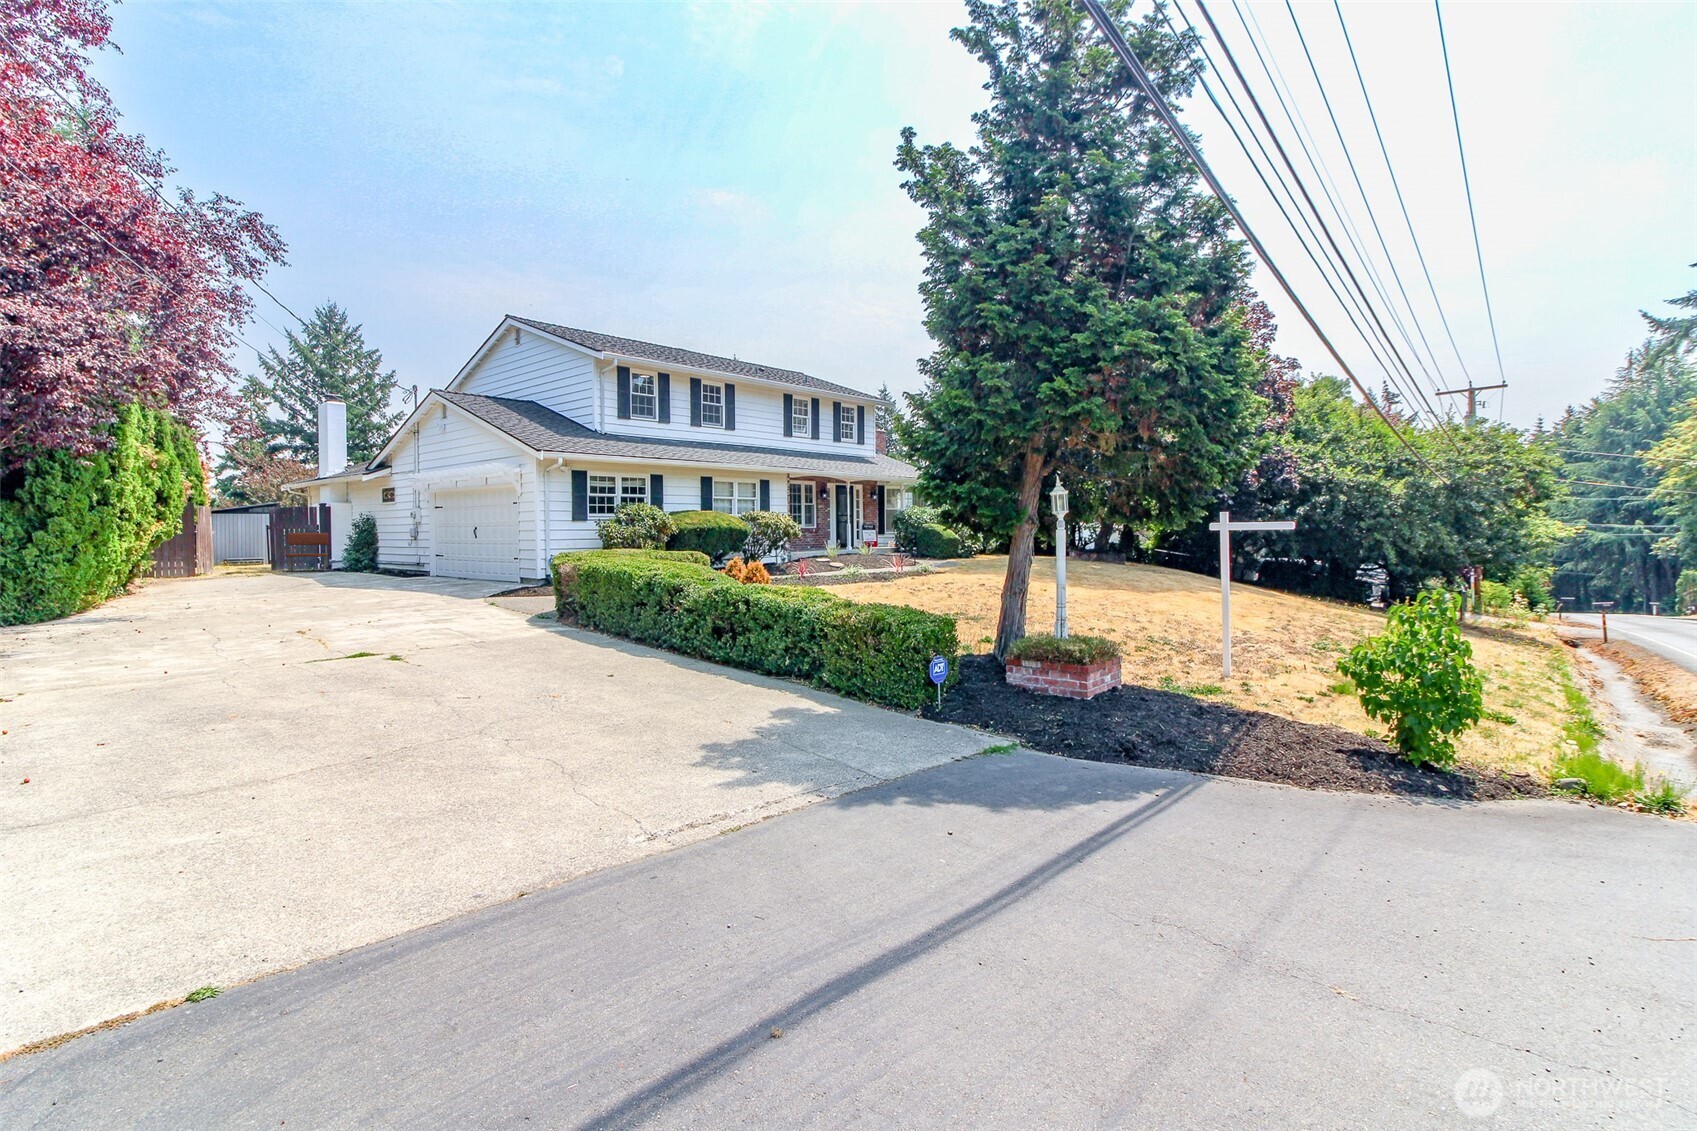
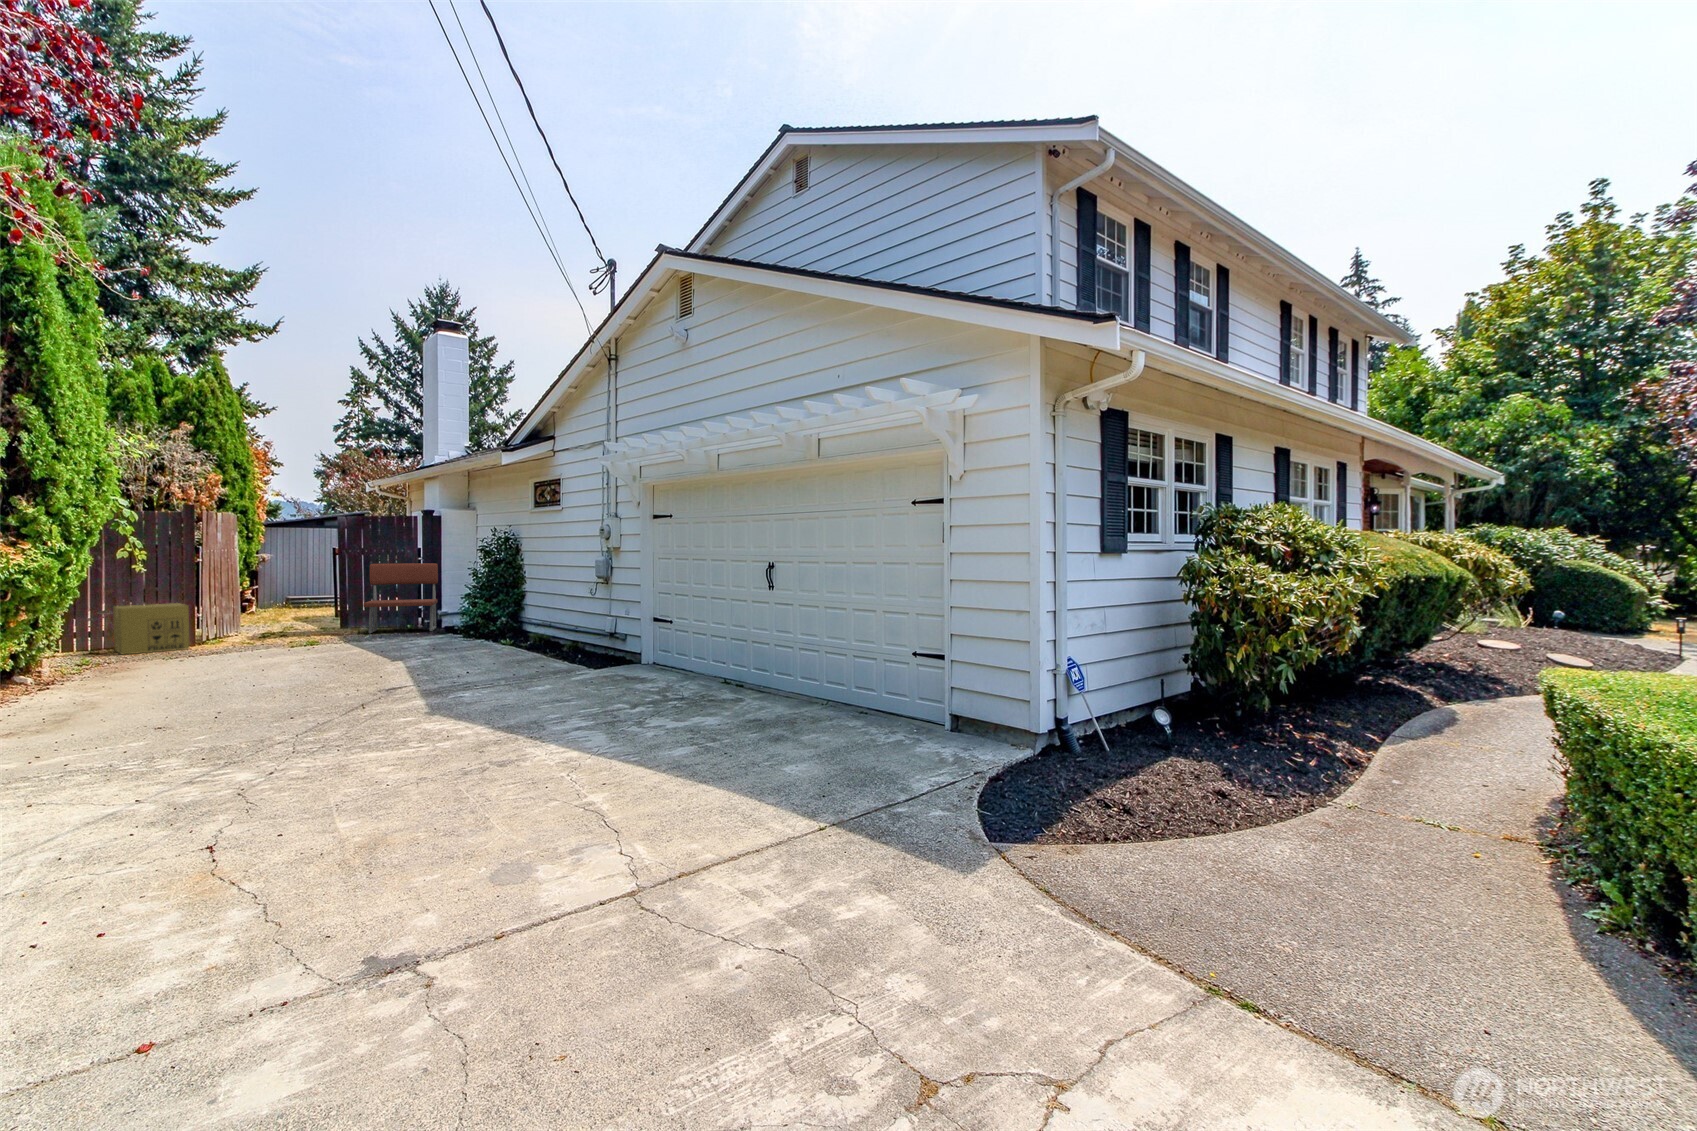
cardboard box: none [155,552,195,577] -> present [113,603,190,655]

